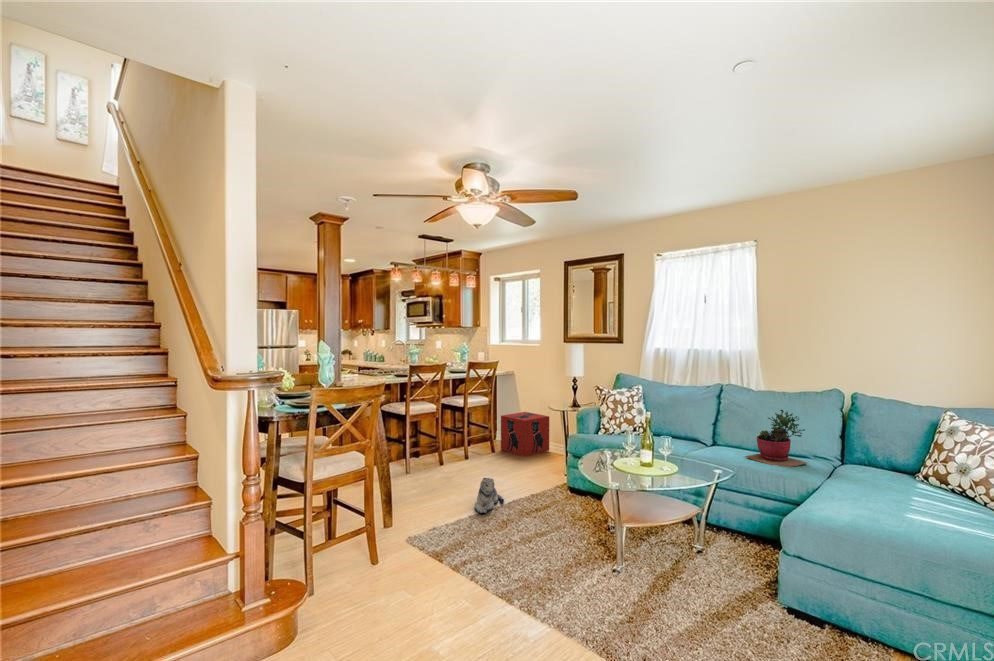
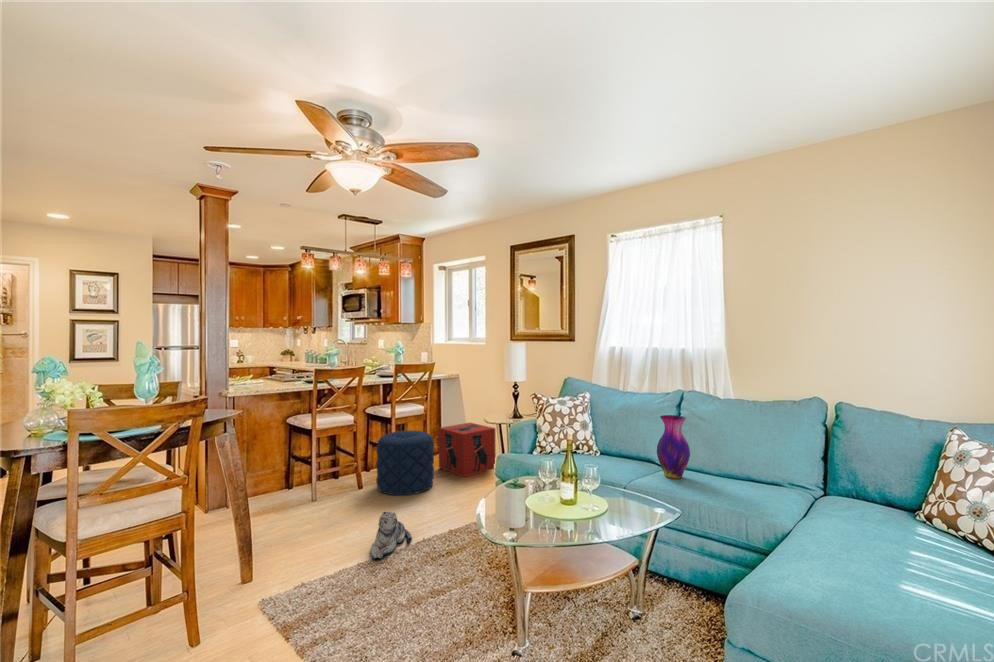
vase: none [705,402,733,452] -> present [657,415,690,479]
succulent plant: present [745,410,807,467] -> none [701,422,781,504]
pouf: none [456,417,503,470] -> present [376,430,434,495]

